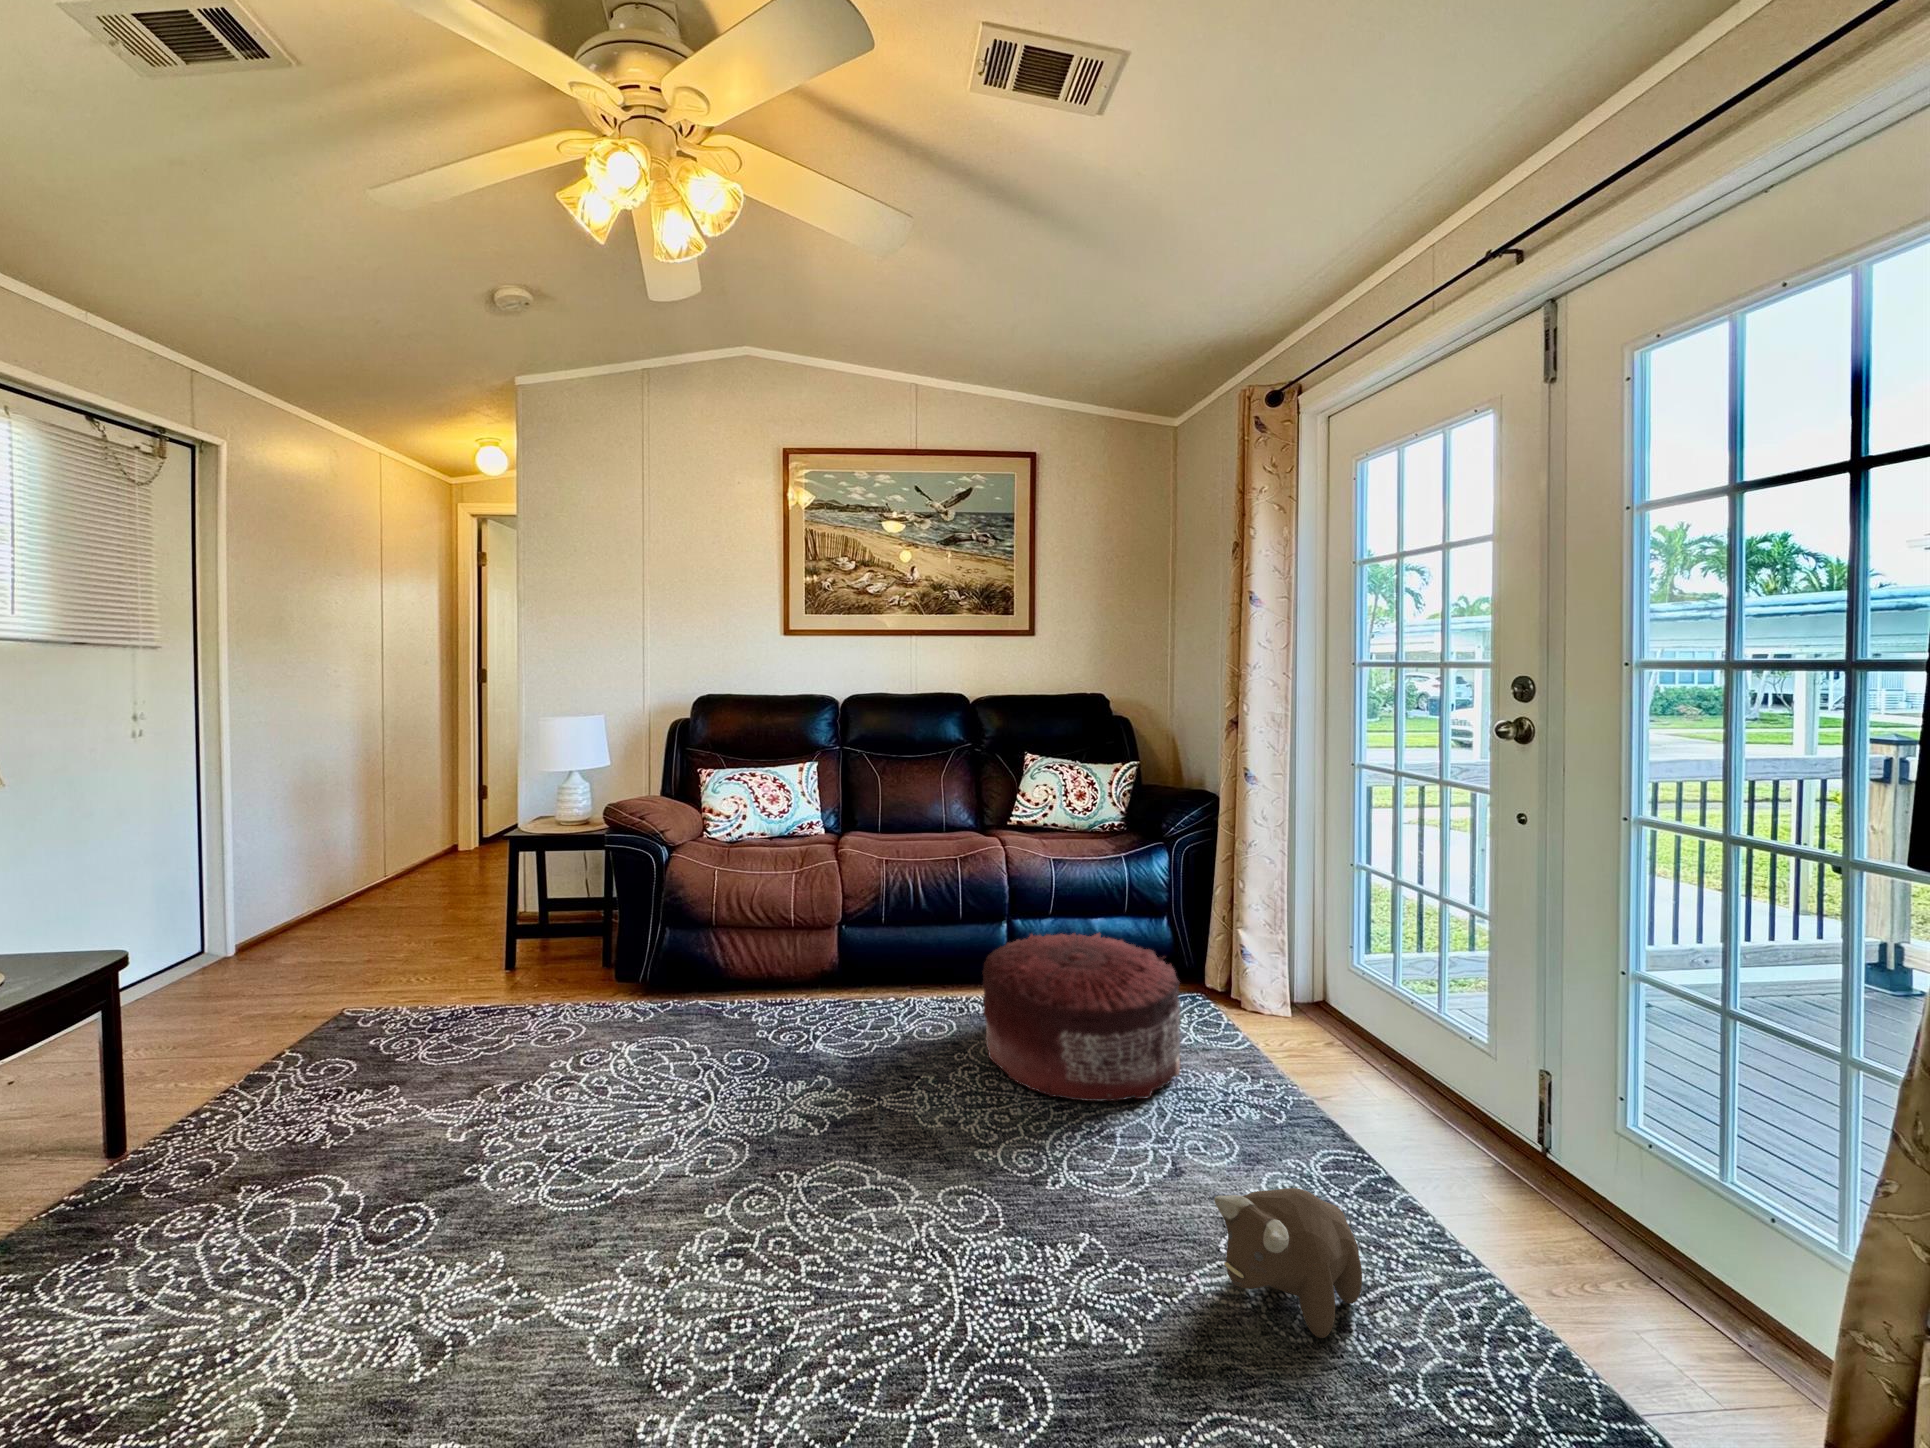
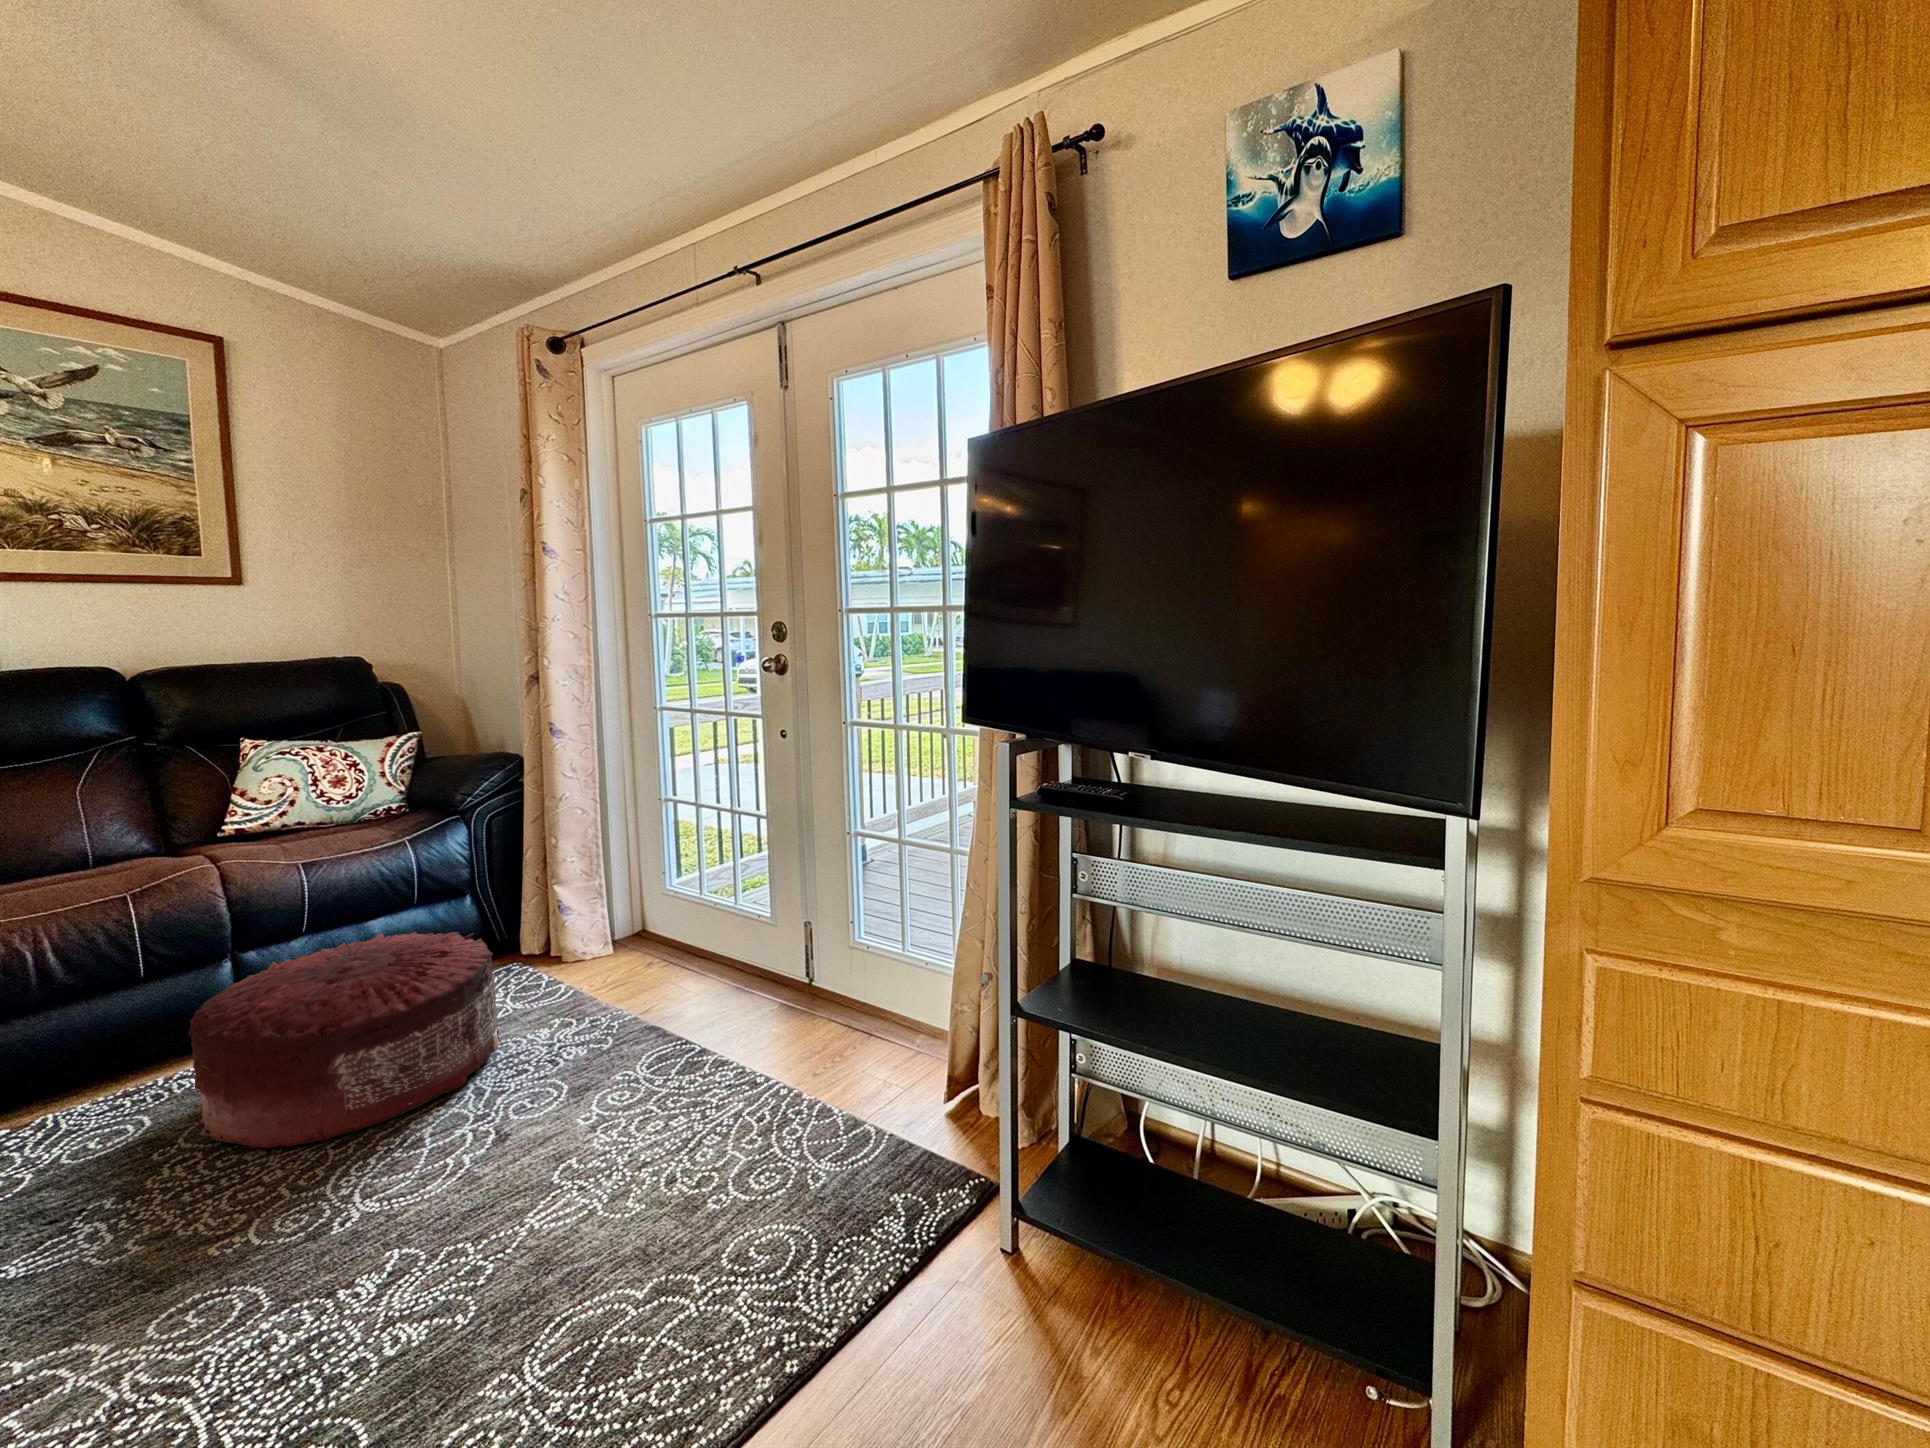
plush toy: present [1214,1188,1362,1338] -> none [546,1084,684,1199]

